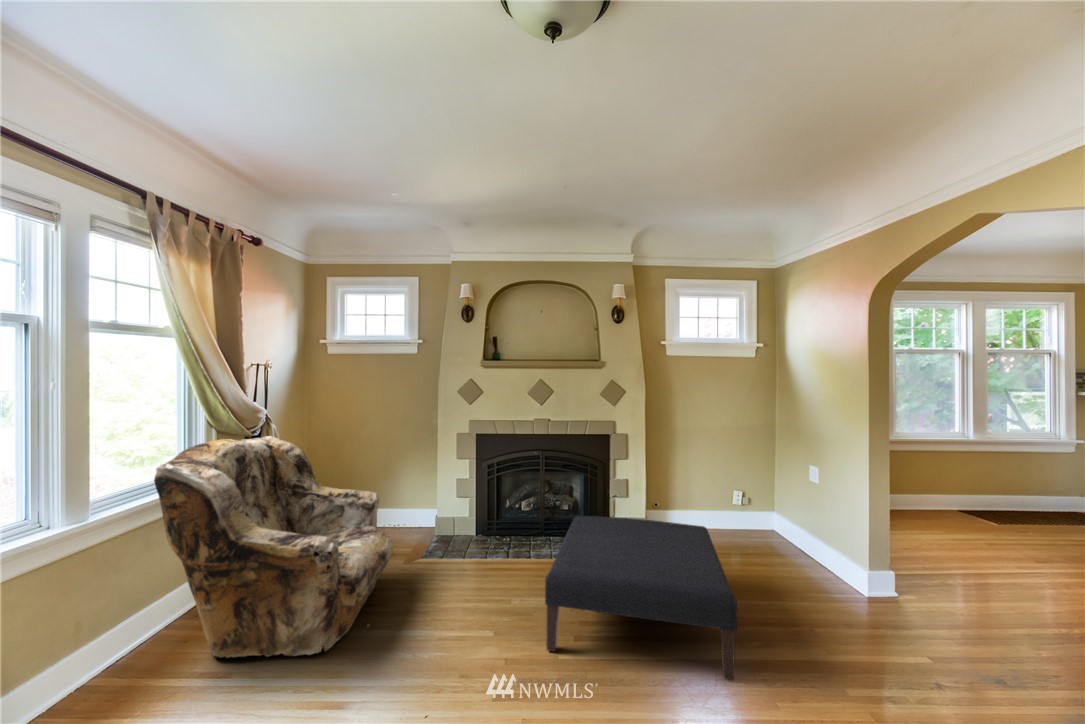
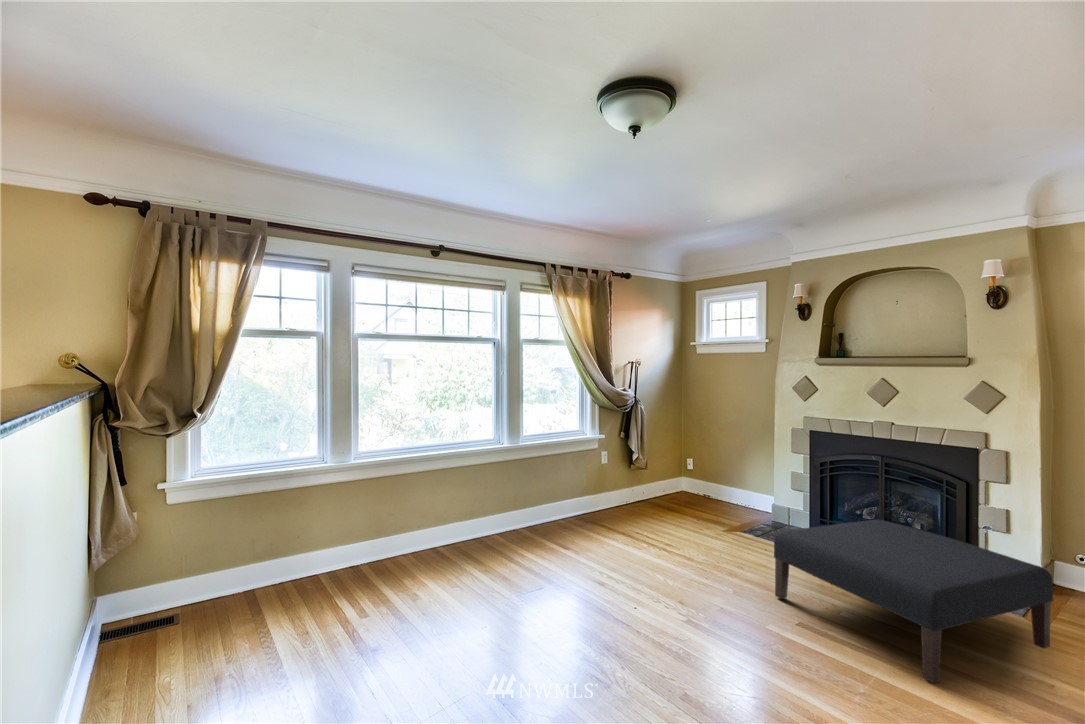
armchair: present [154,436,393,658] -> none [573,407,705,543]

